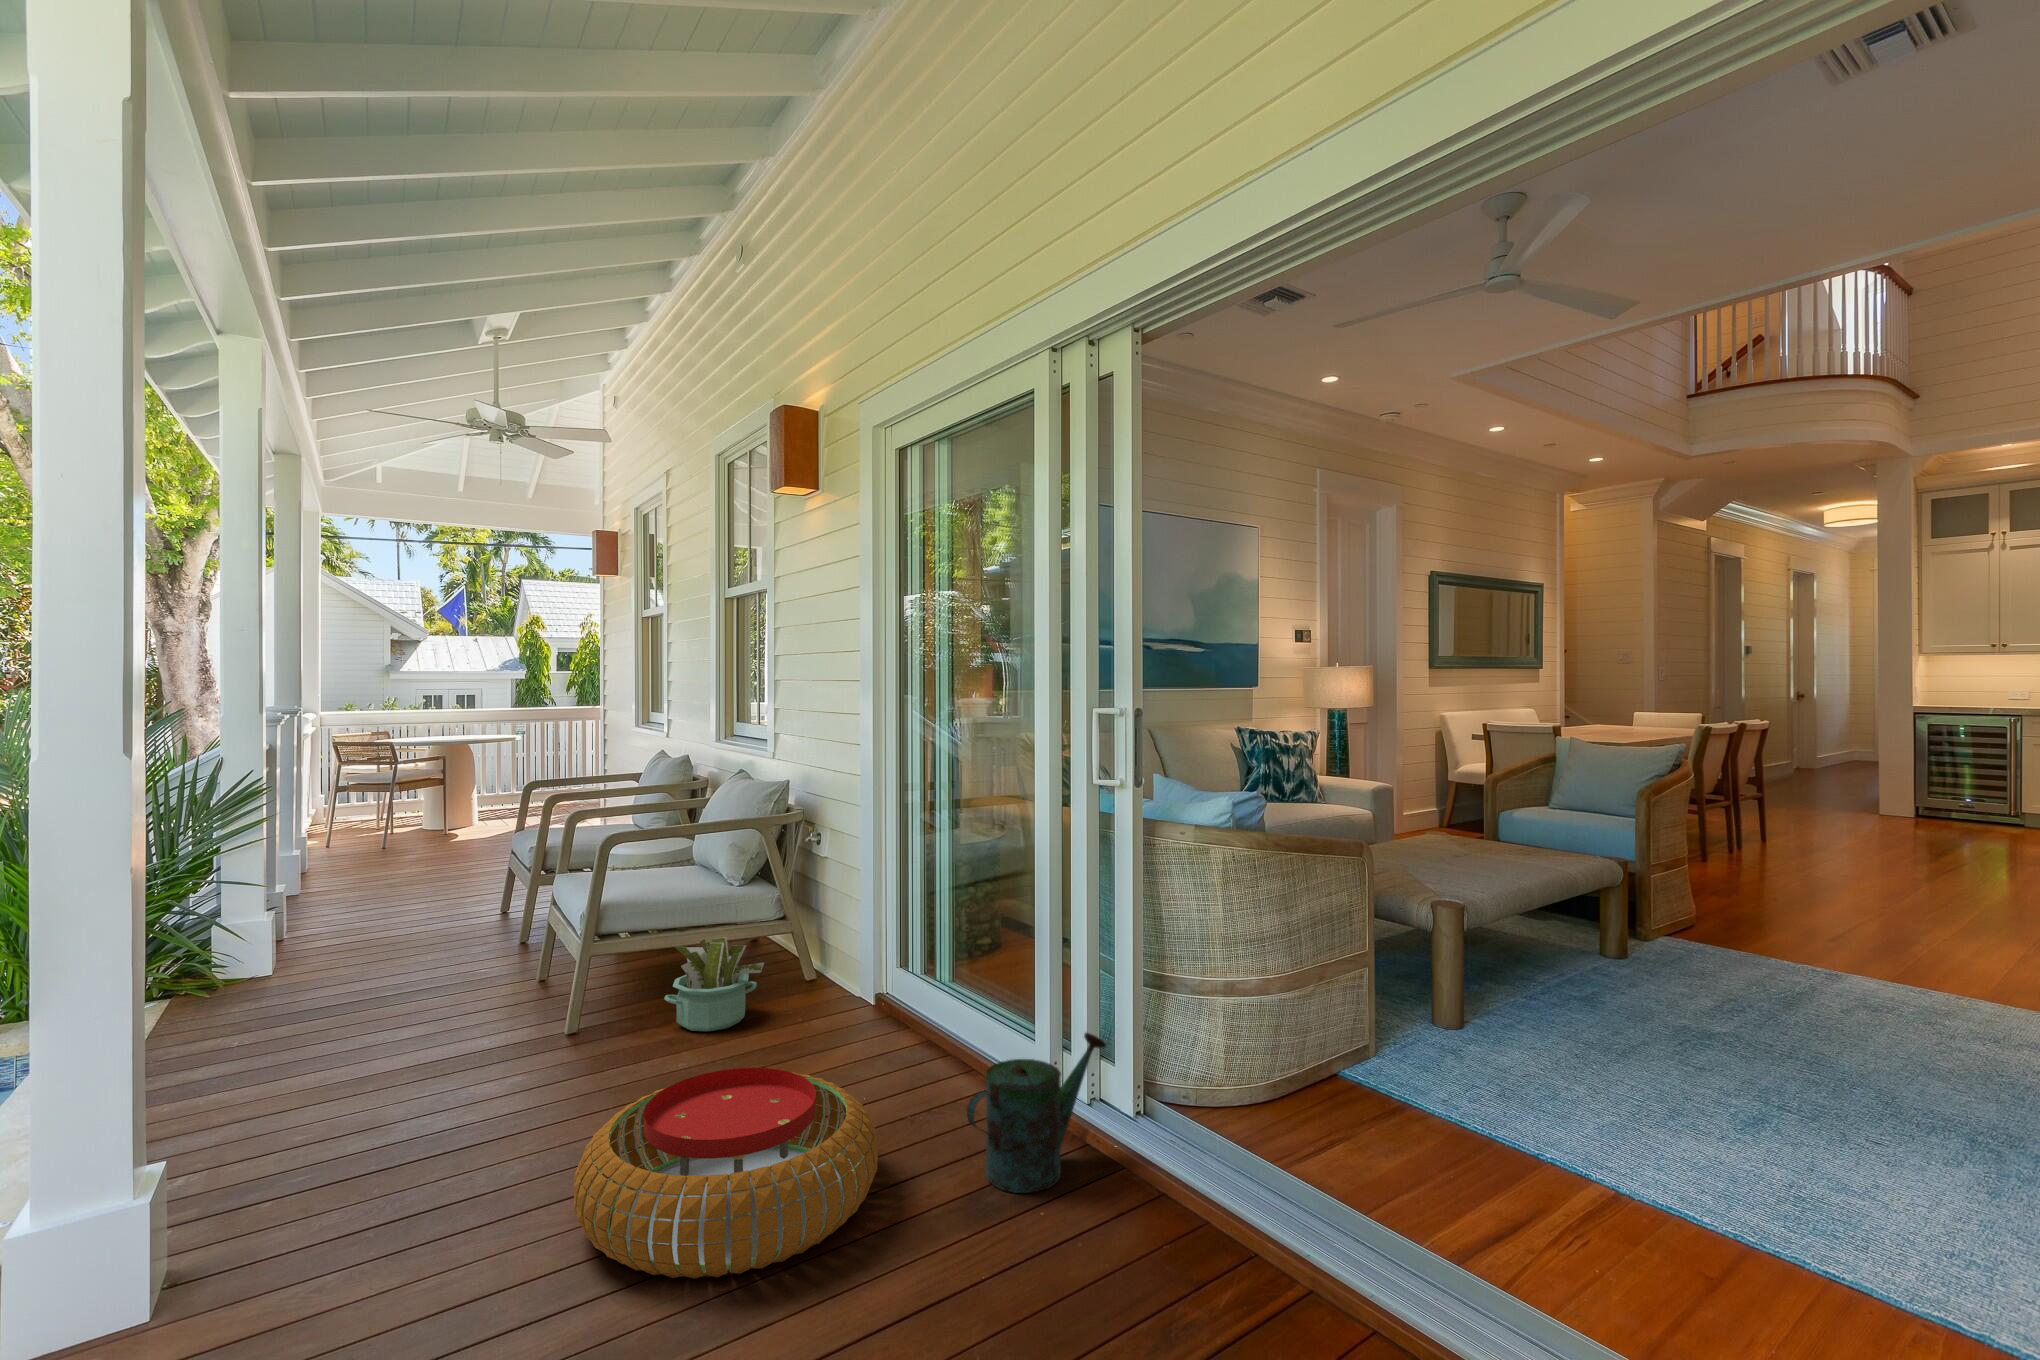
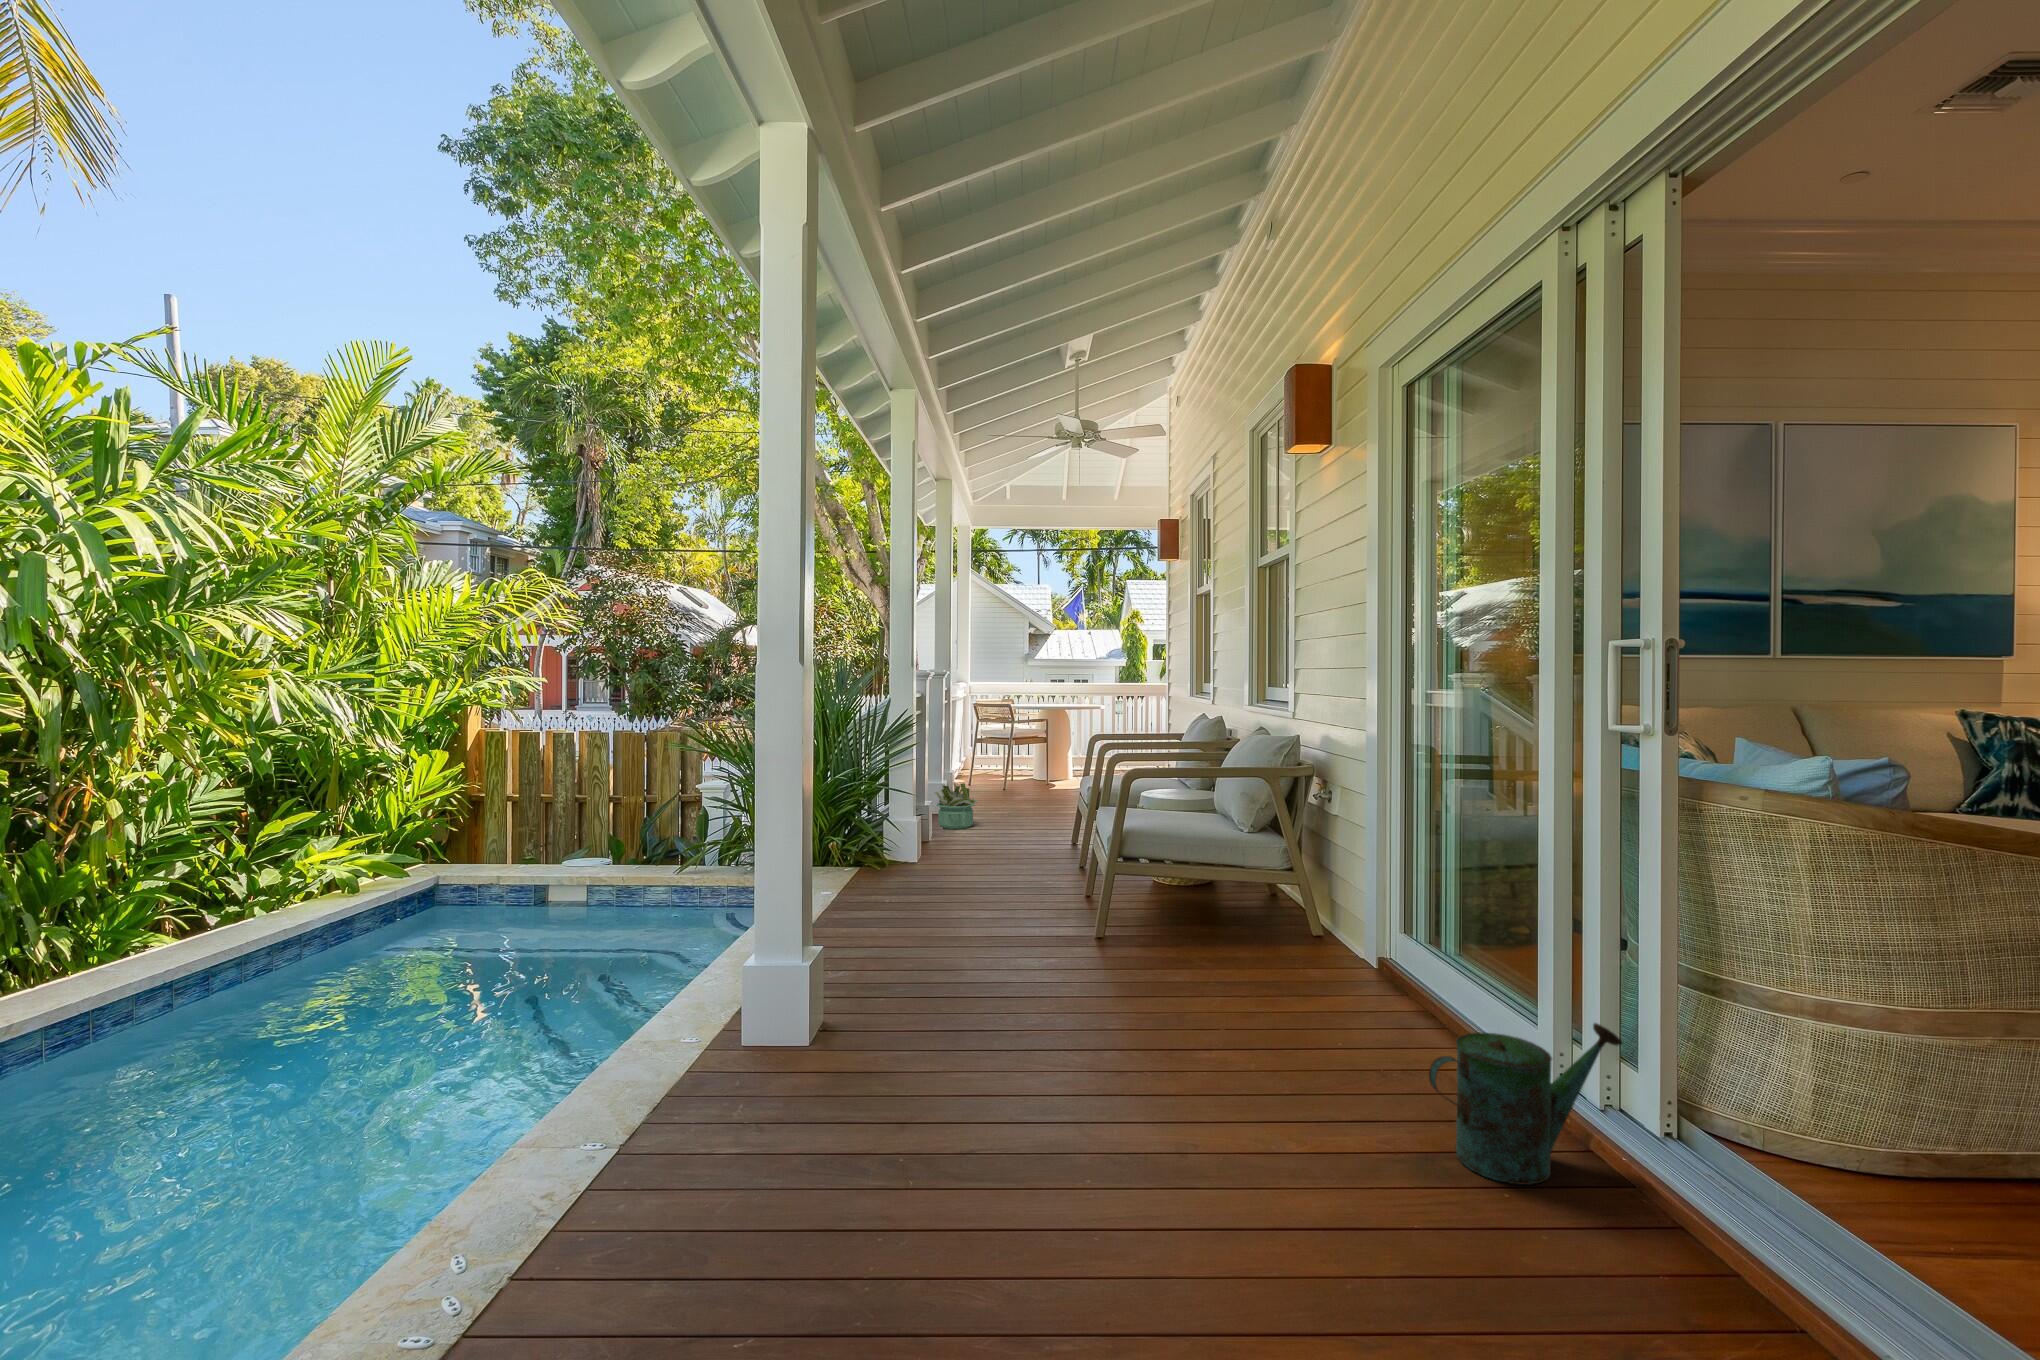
decorative plant: present [664,937,764,1031] -> present [934,783,978,829]
pouf: present [574,1068,878,1279] -> none [1054,981,1332,1165]

